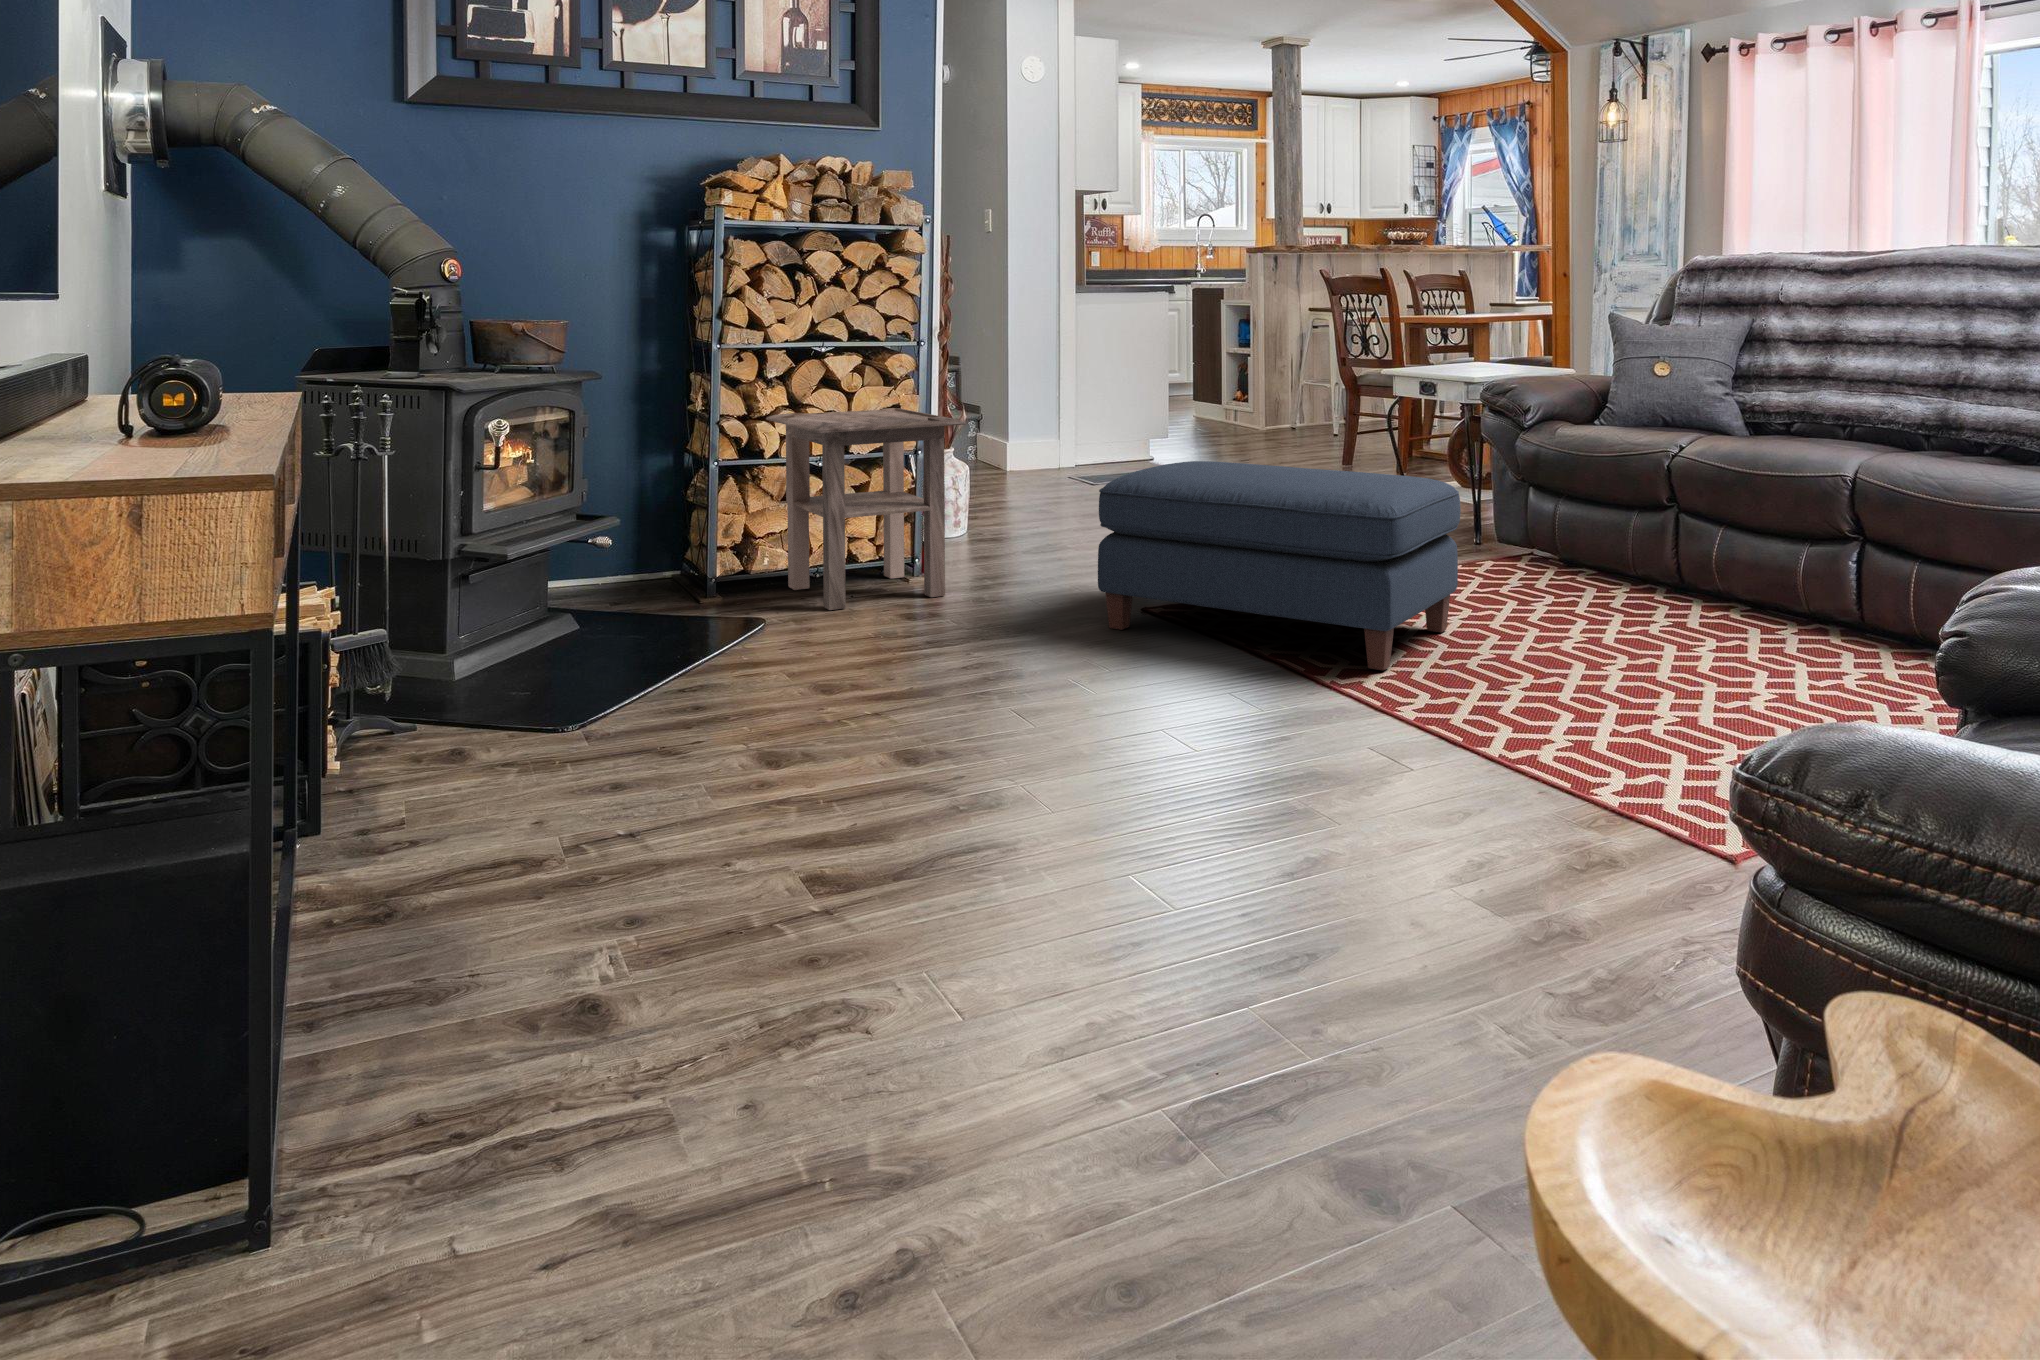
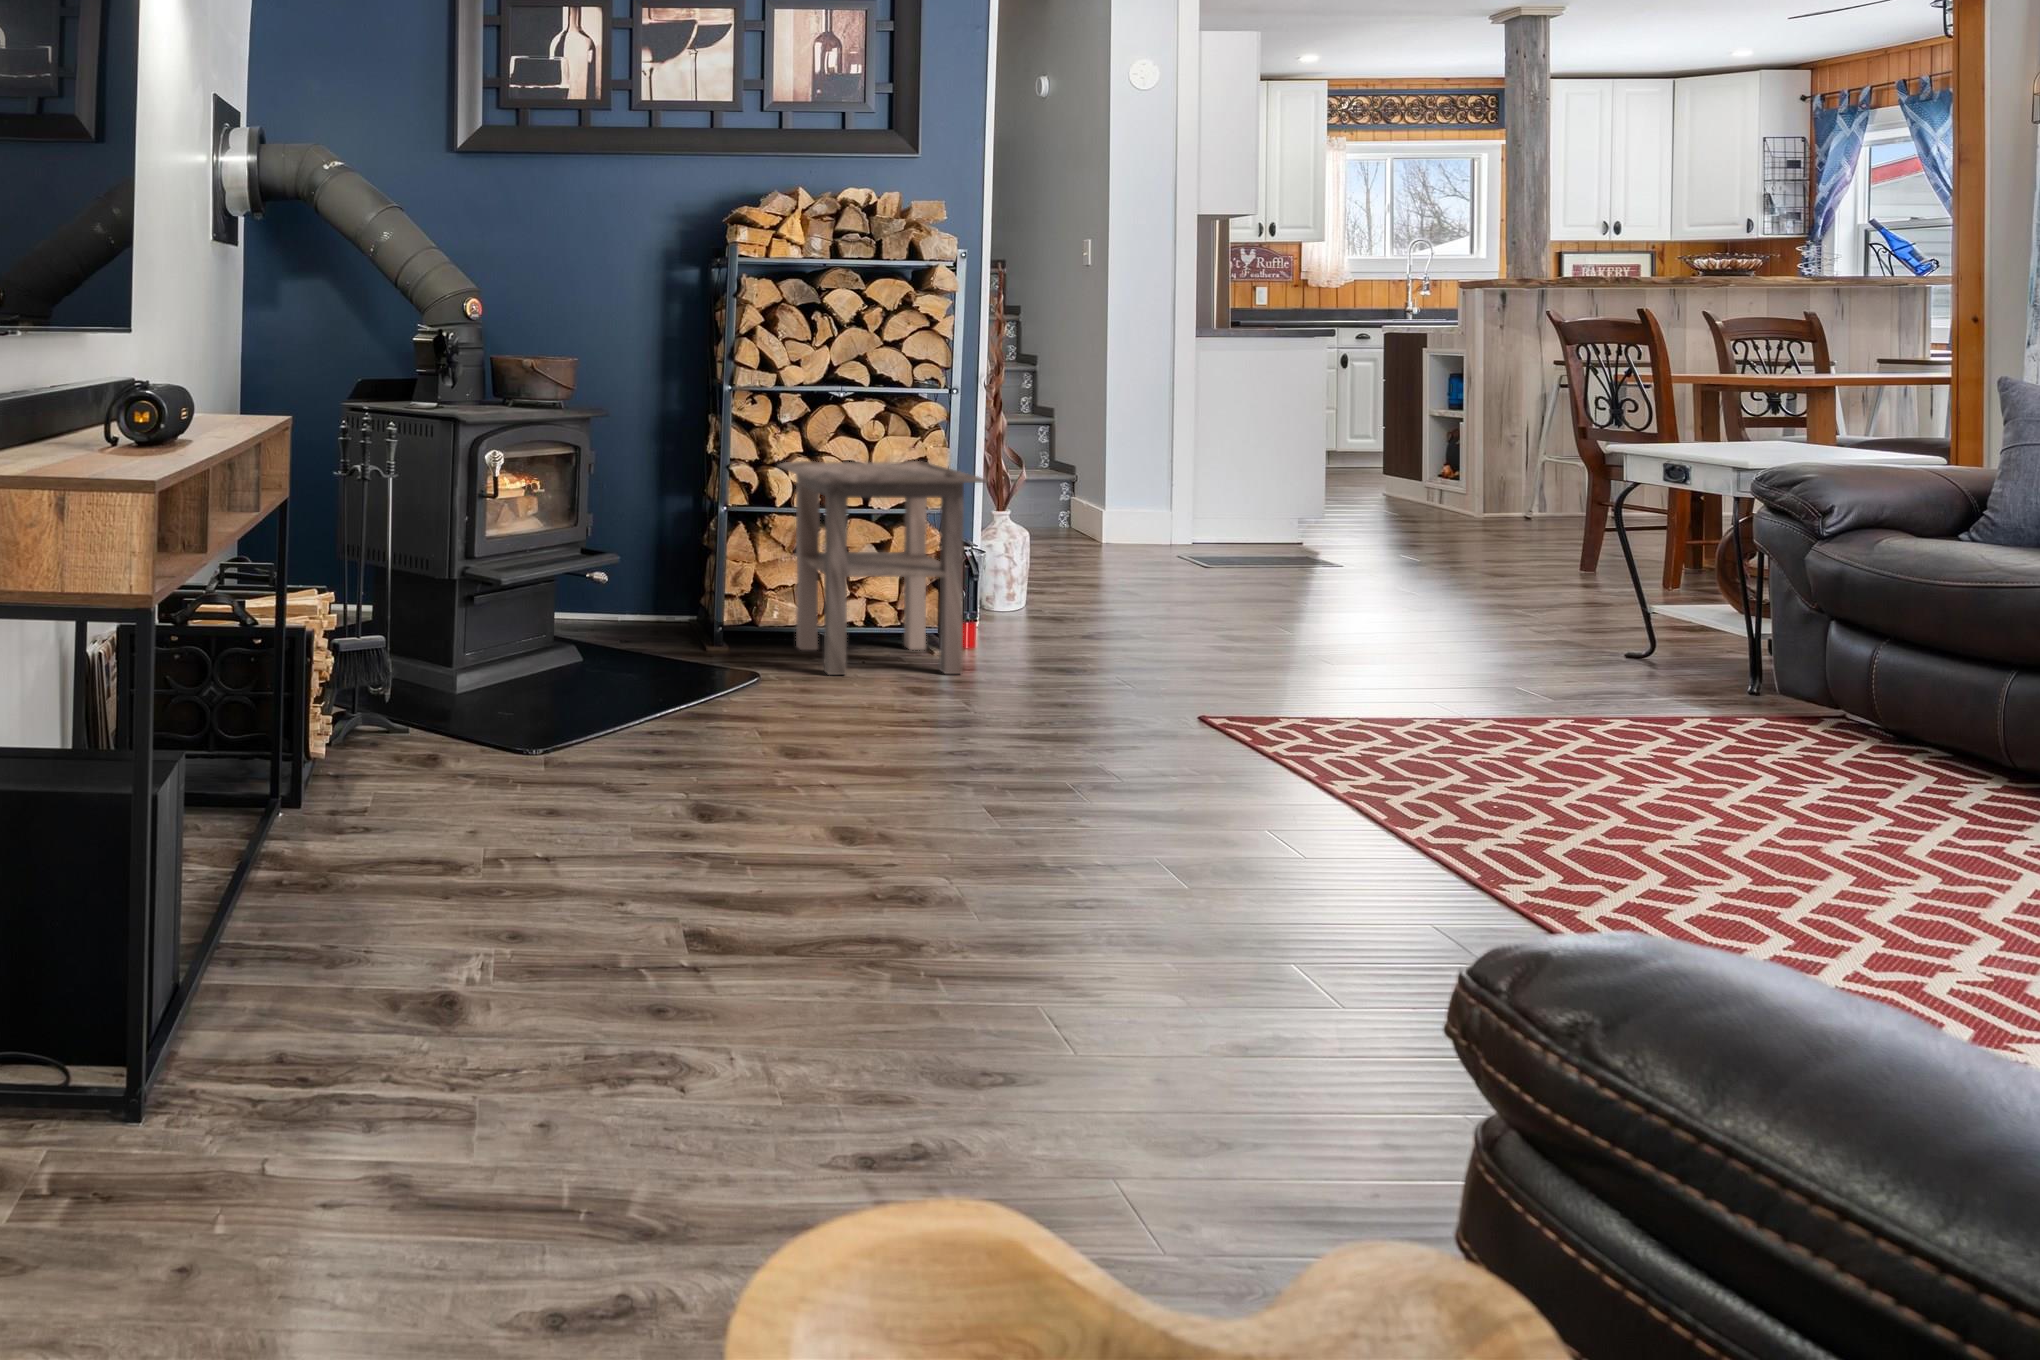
ottoman: present [1098,461,1461,670] -> none [1130,543,1653,831]

